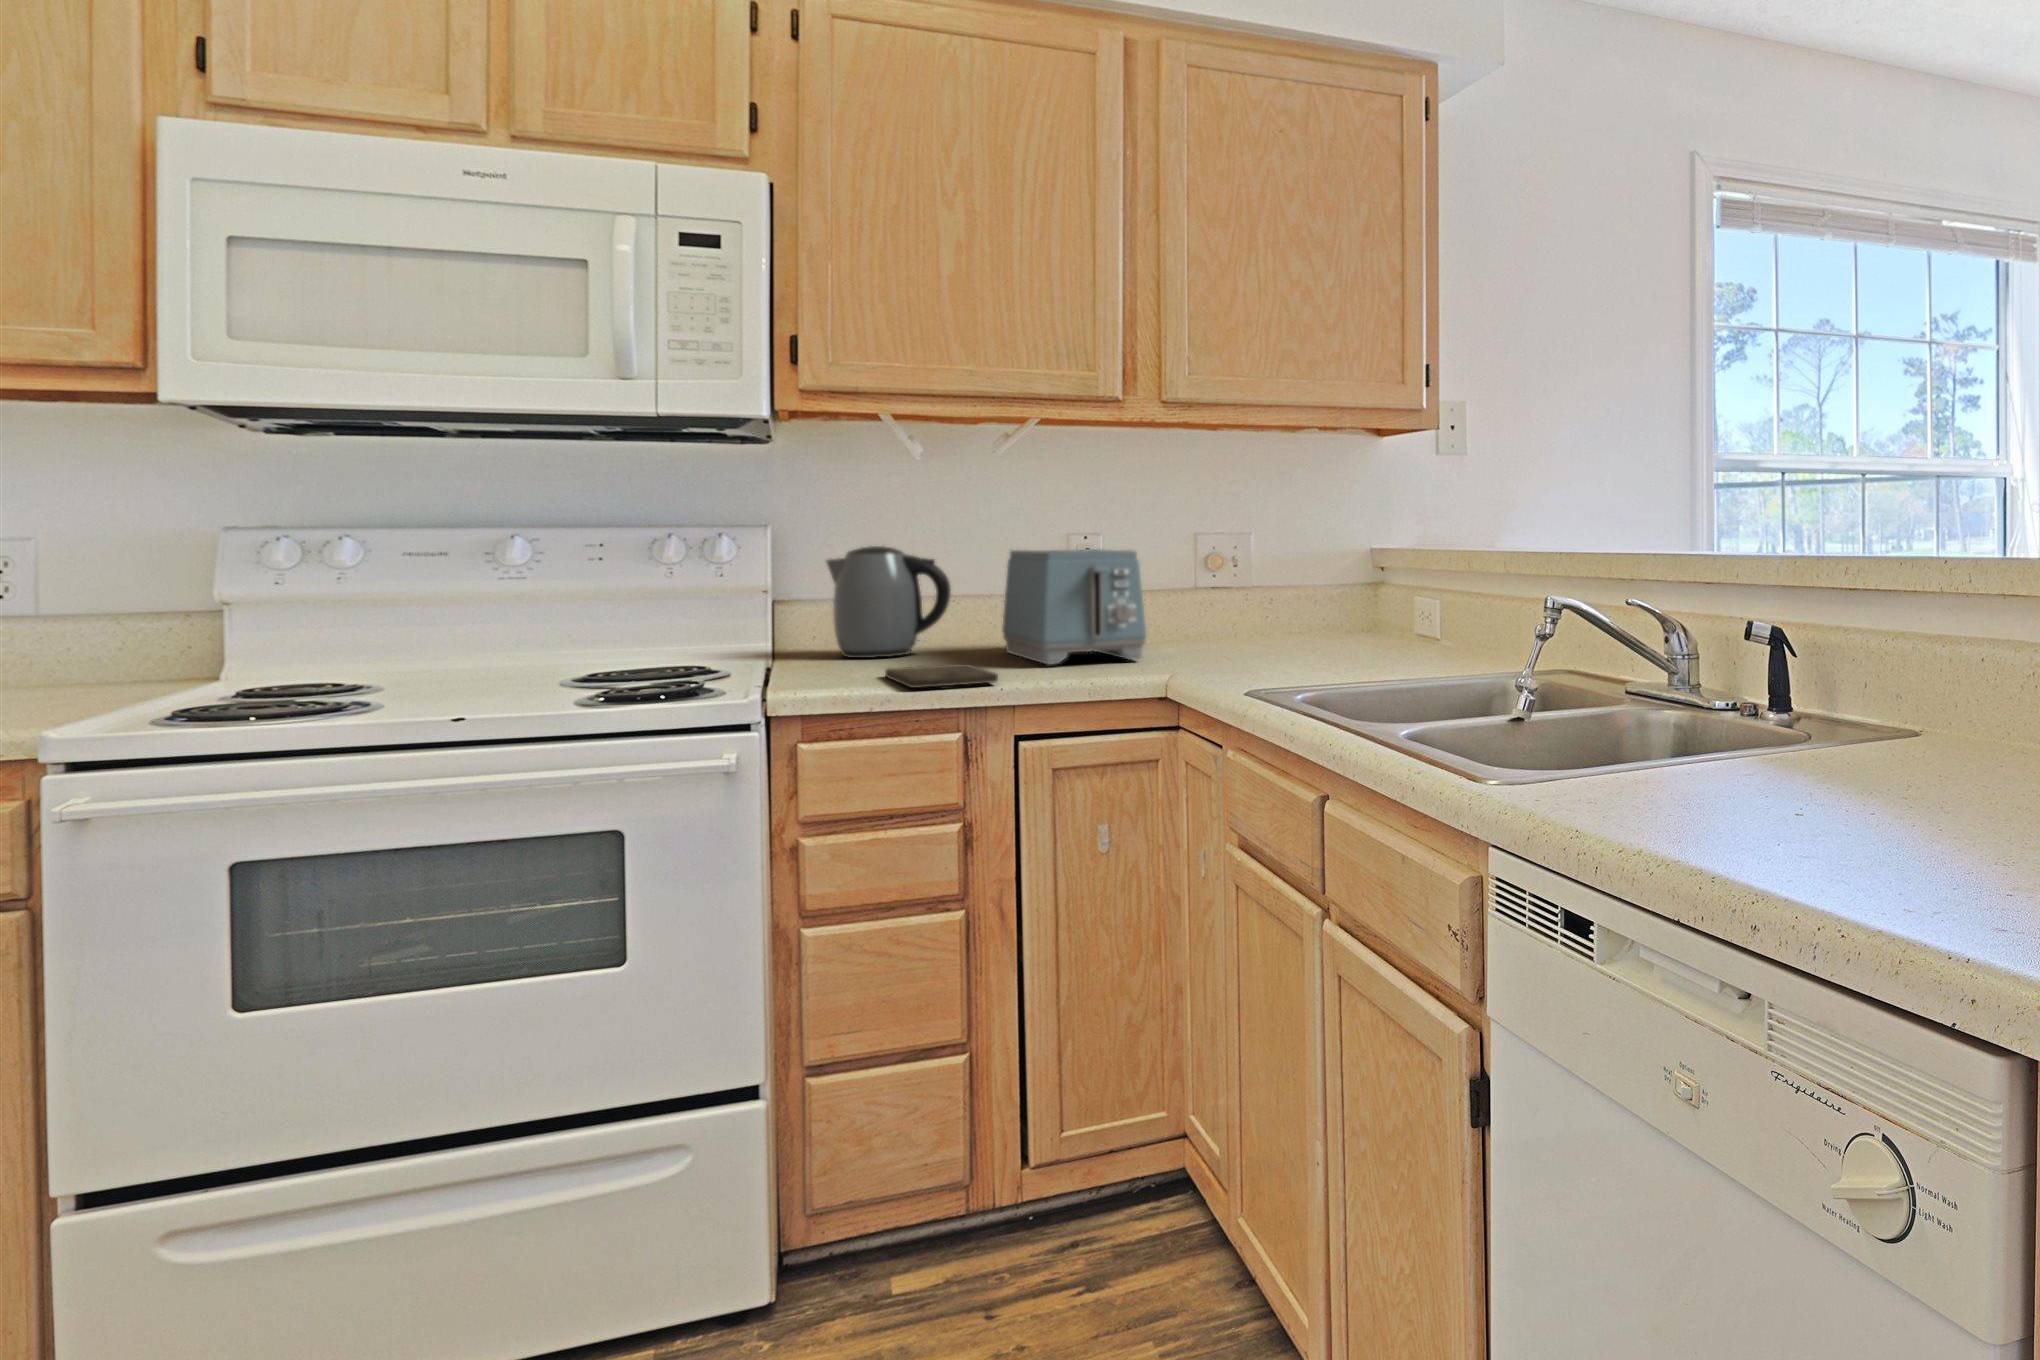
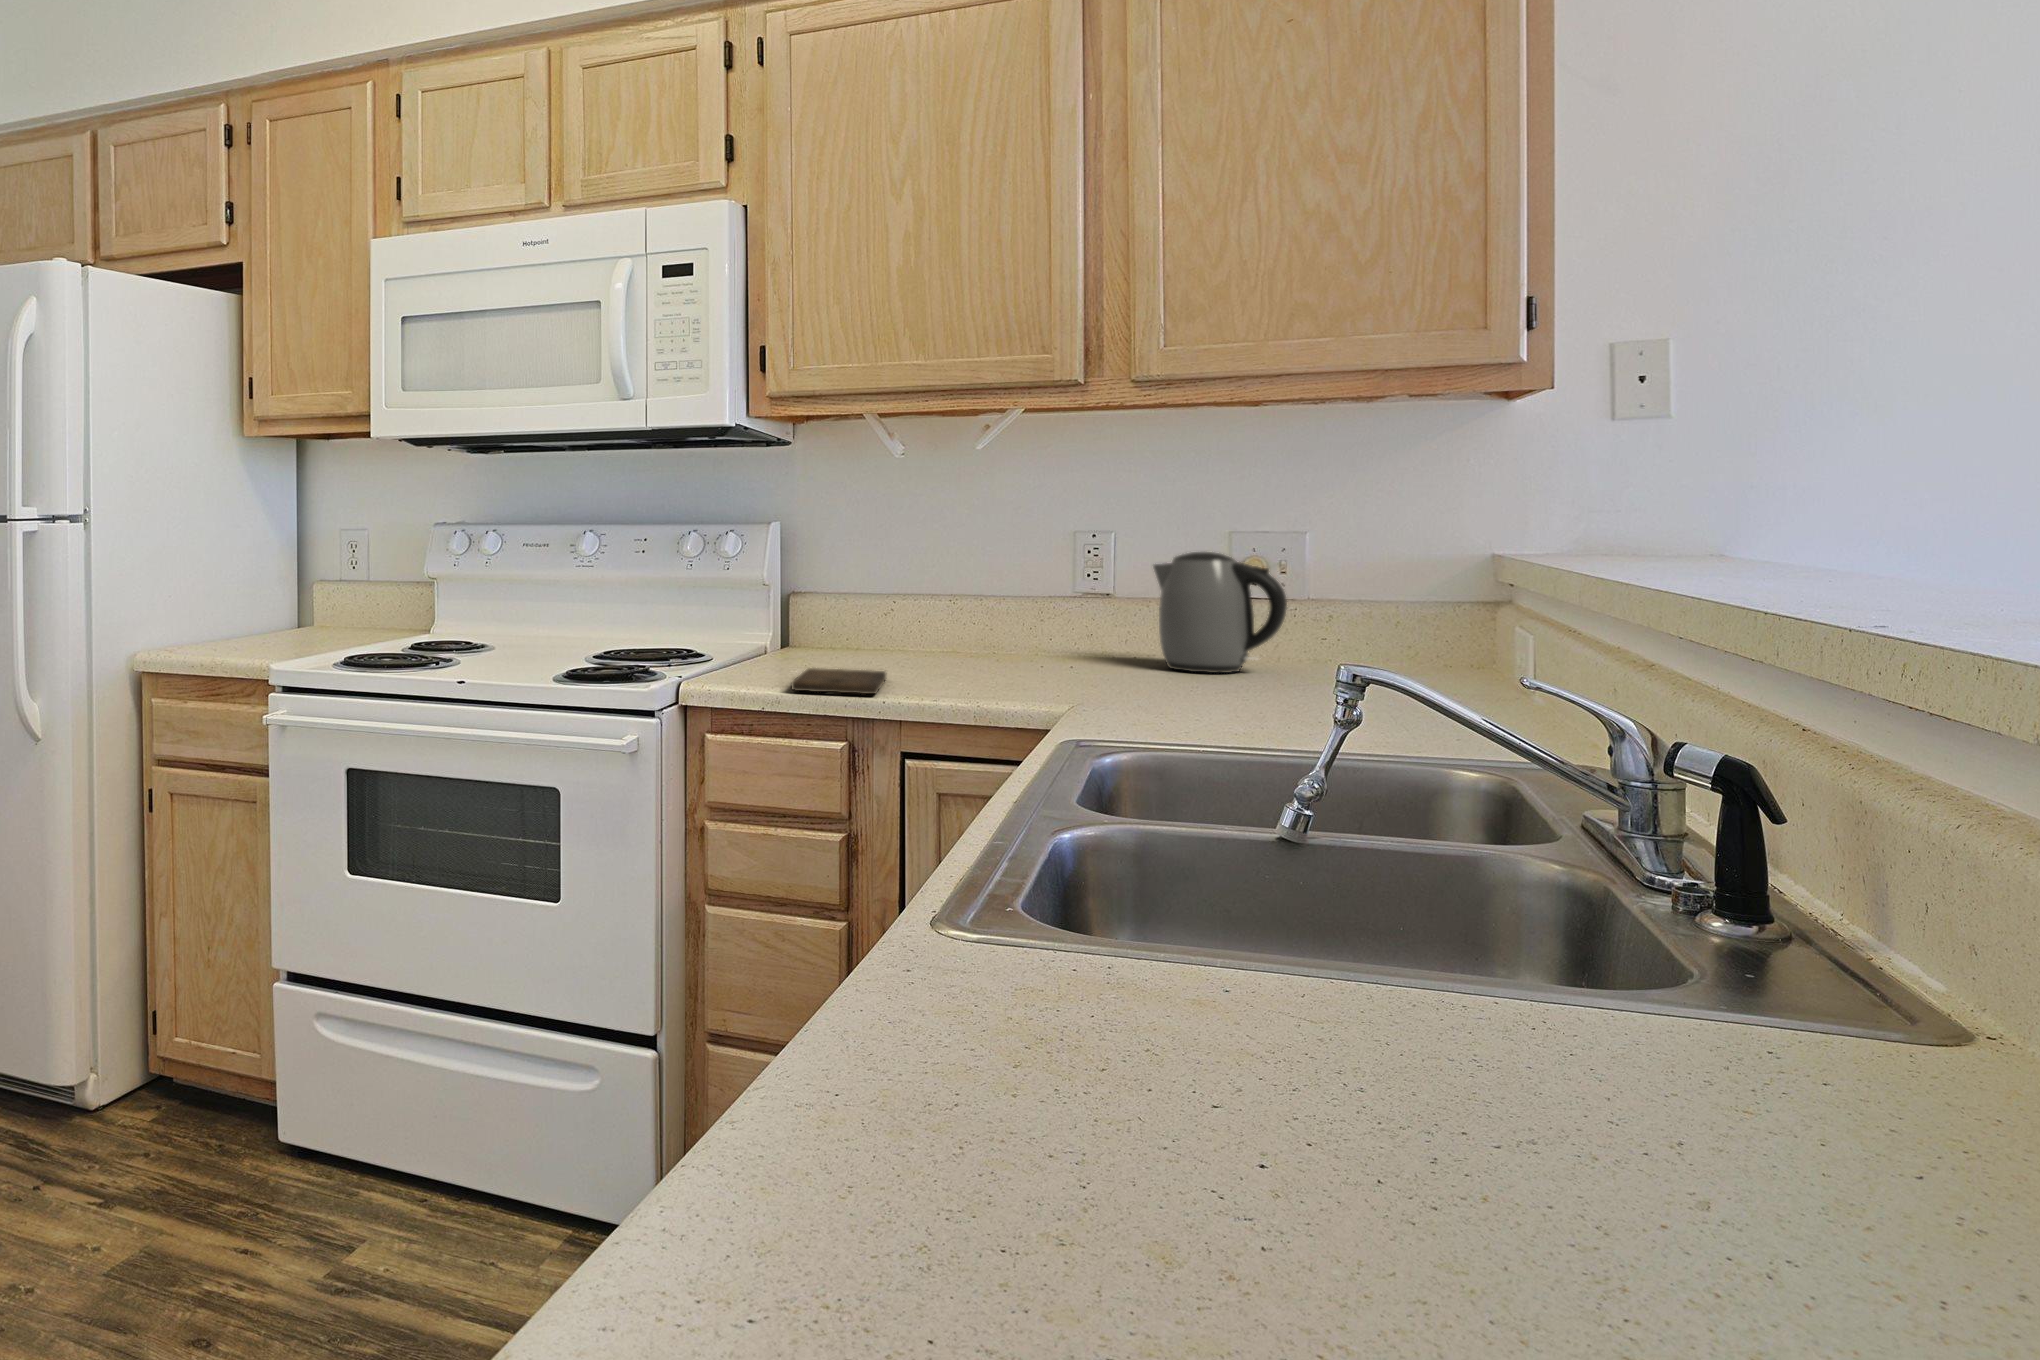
kettle: present [826,546,951,658] -> present [1153,552,1287,673]
toaster: present [1002,549,1146,664] -> none [963,554,1086,686]

